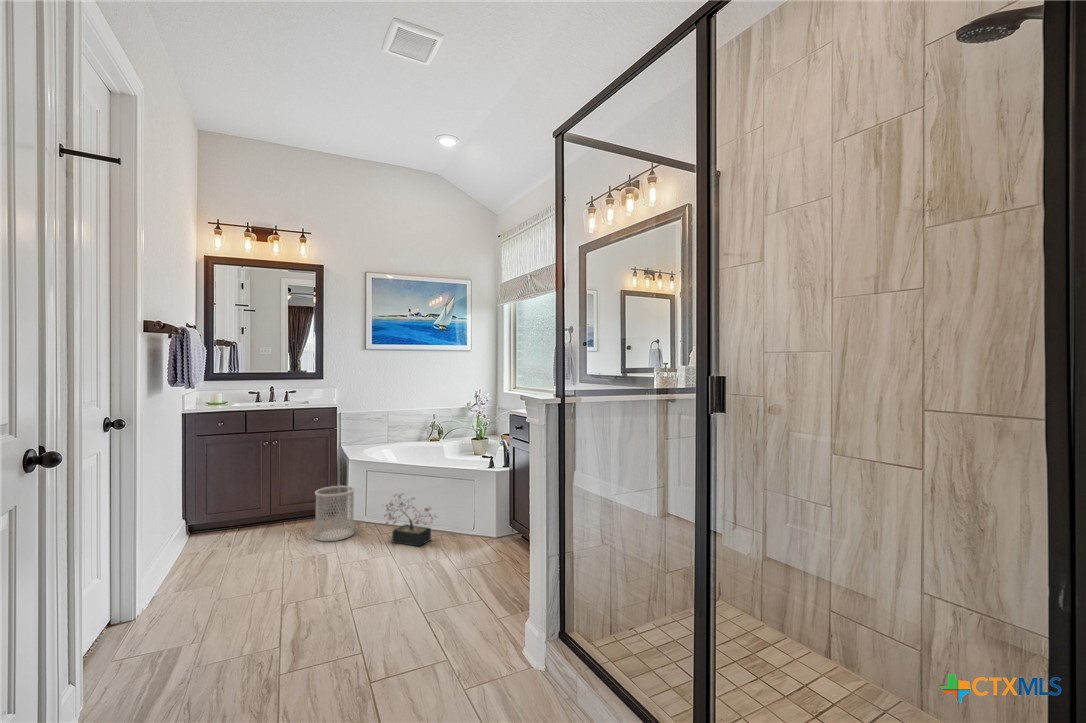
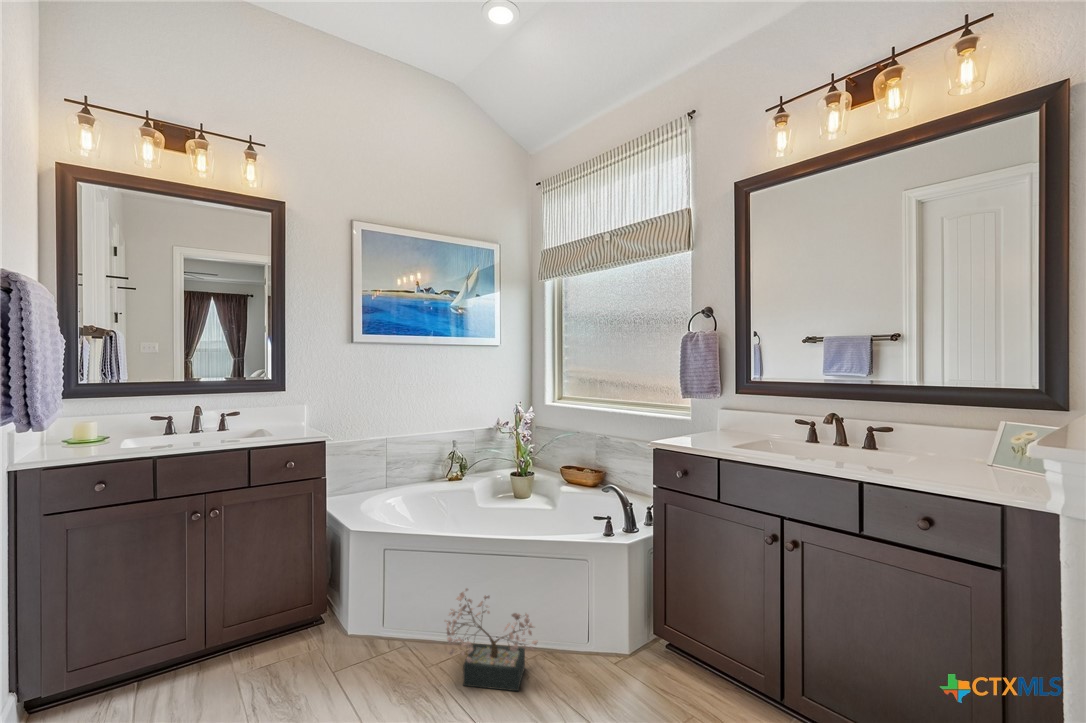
wastebasket: present [315,486,354,541] -> none [307,583,381,703]

